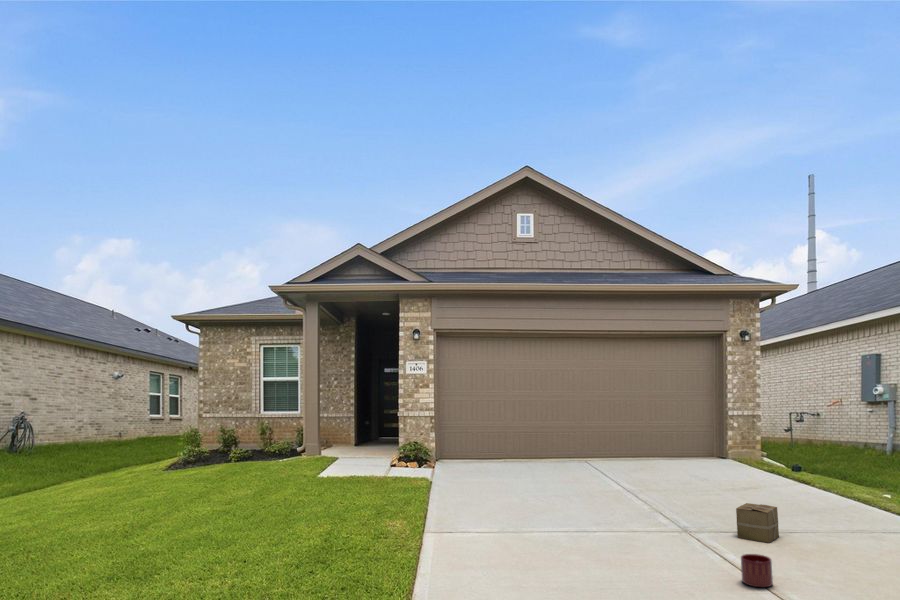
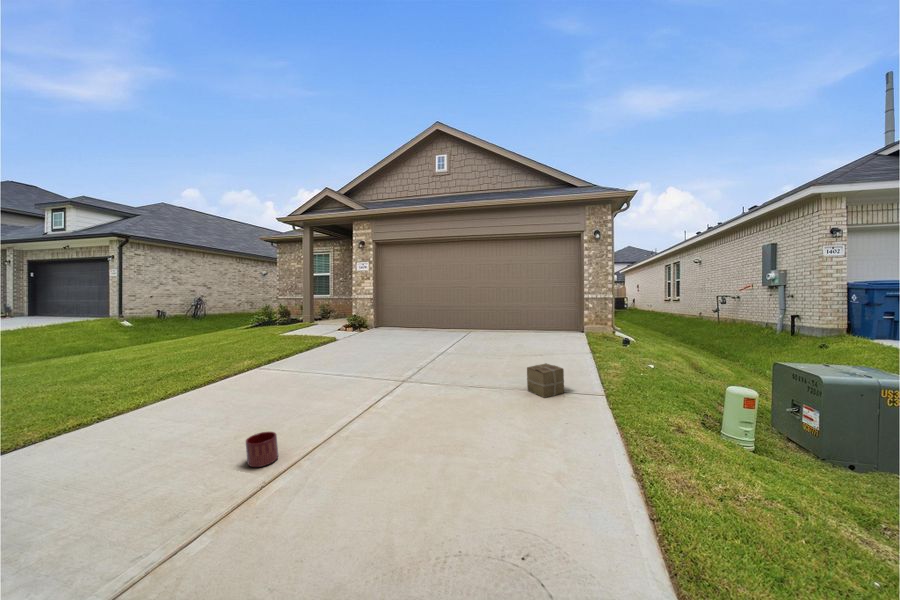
cardboard box: present [736,503,779,543] -> present [527,363,564,398]

